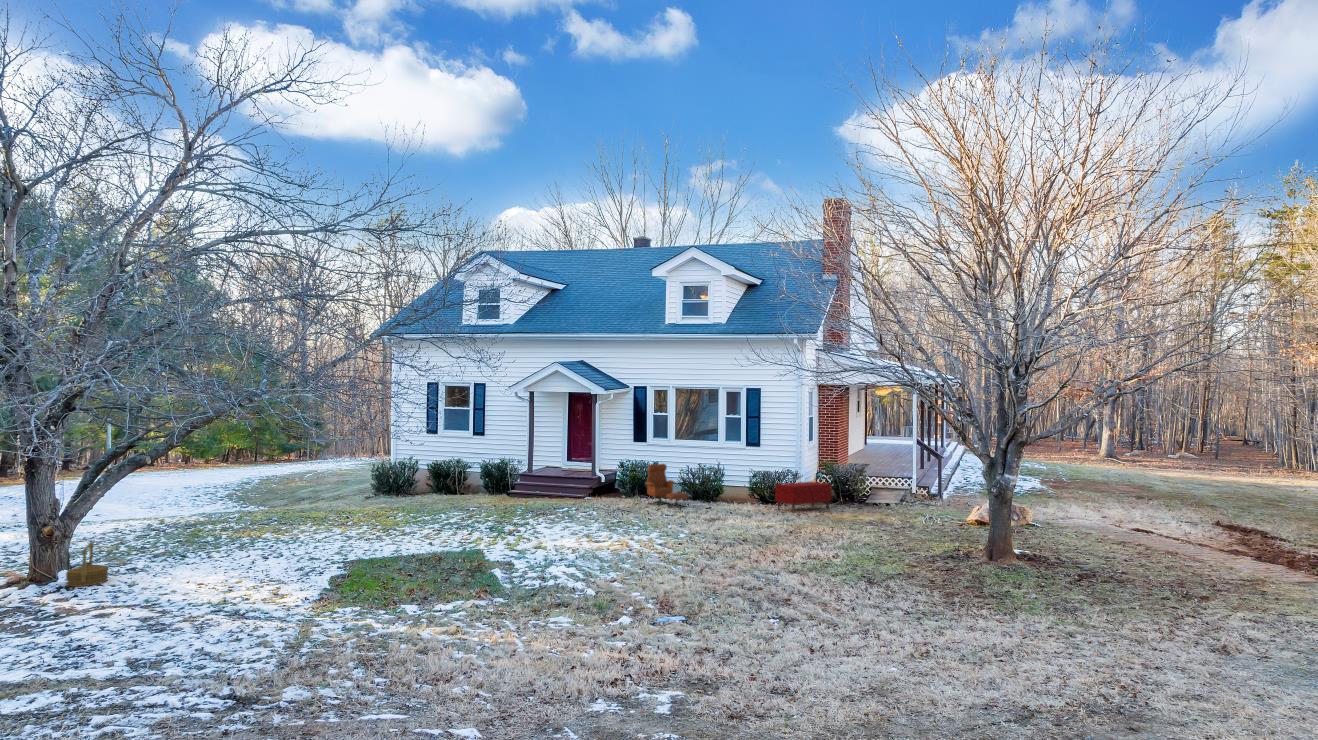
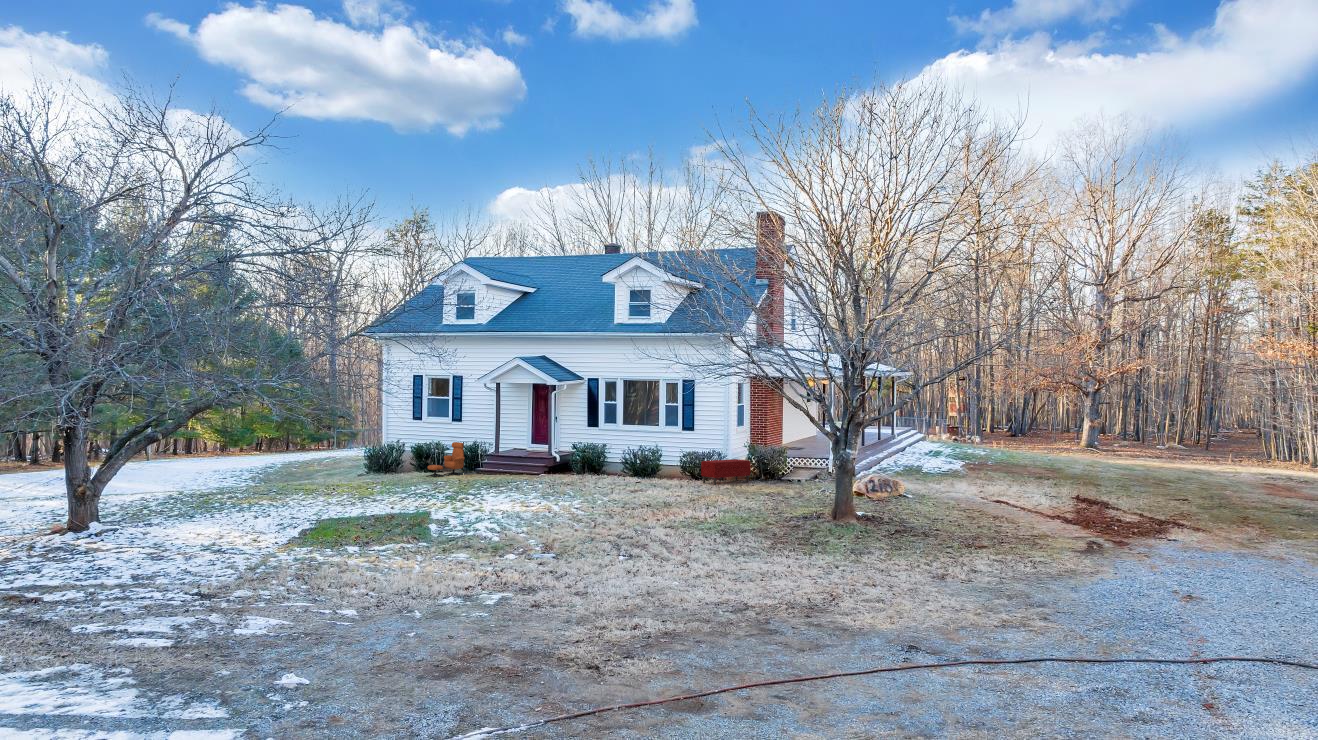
lounge chair: present [645,464,687,508] -> present [426,442,465,477]
woven basket: present [66,543,108,587] -> none [96,502,130,534]

